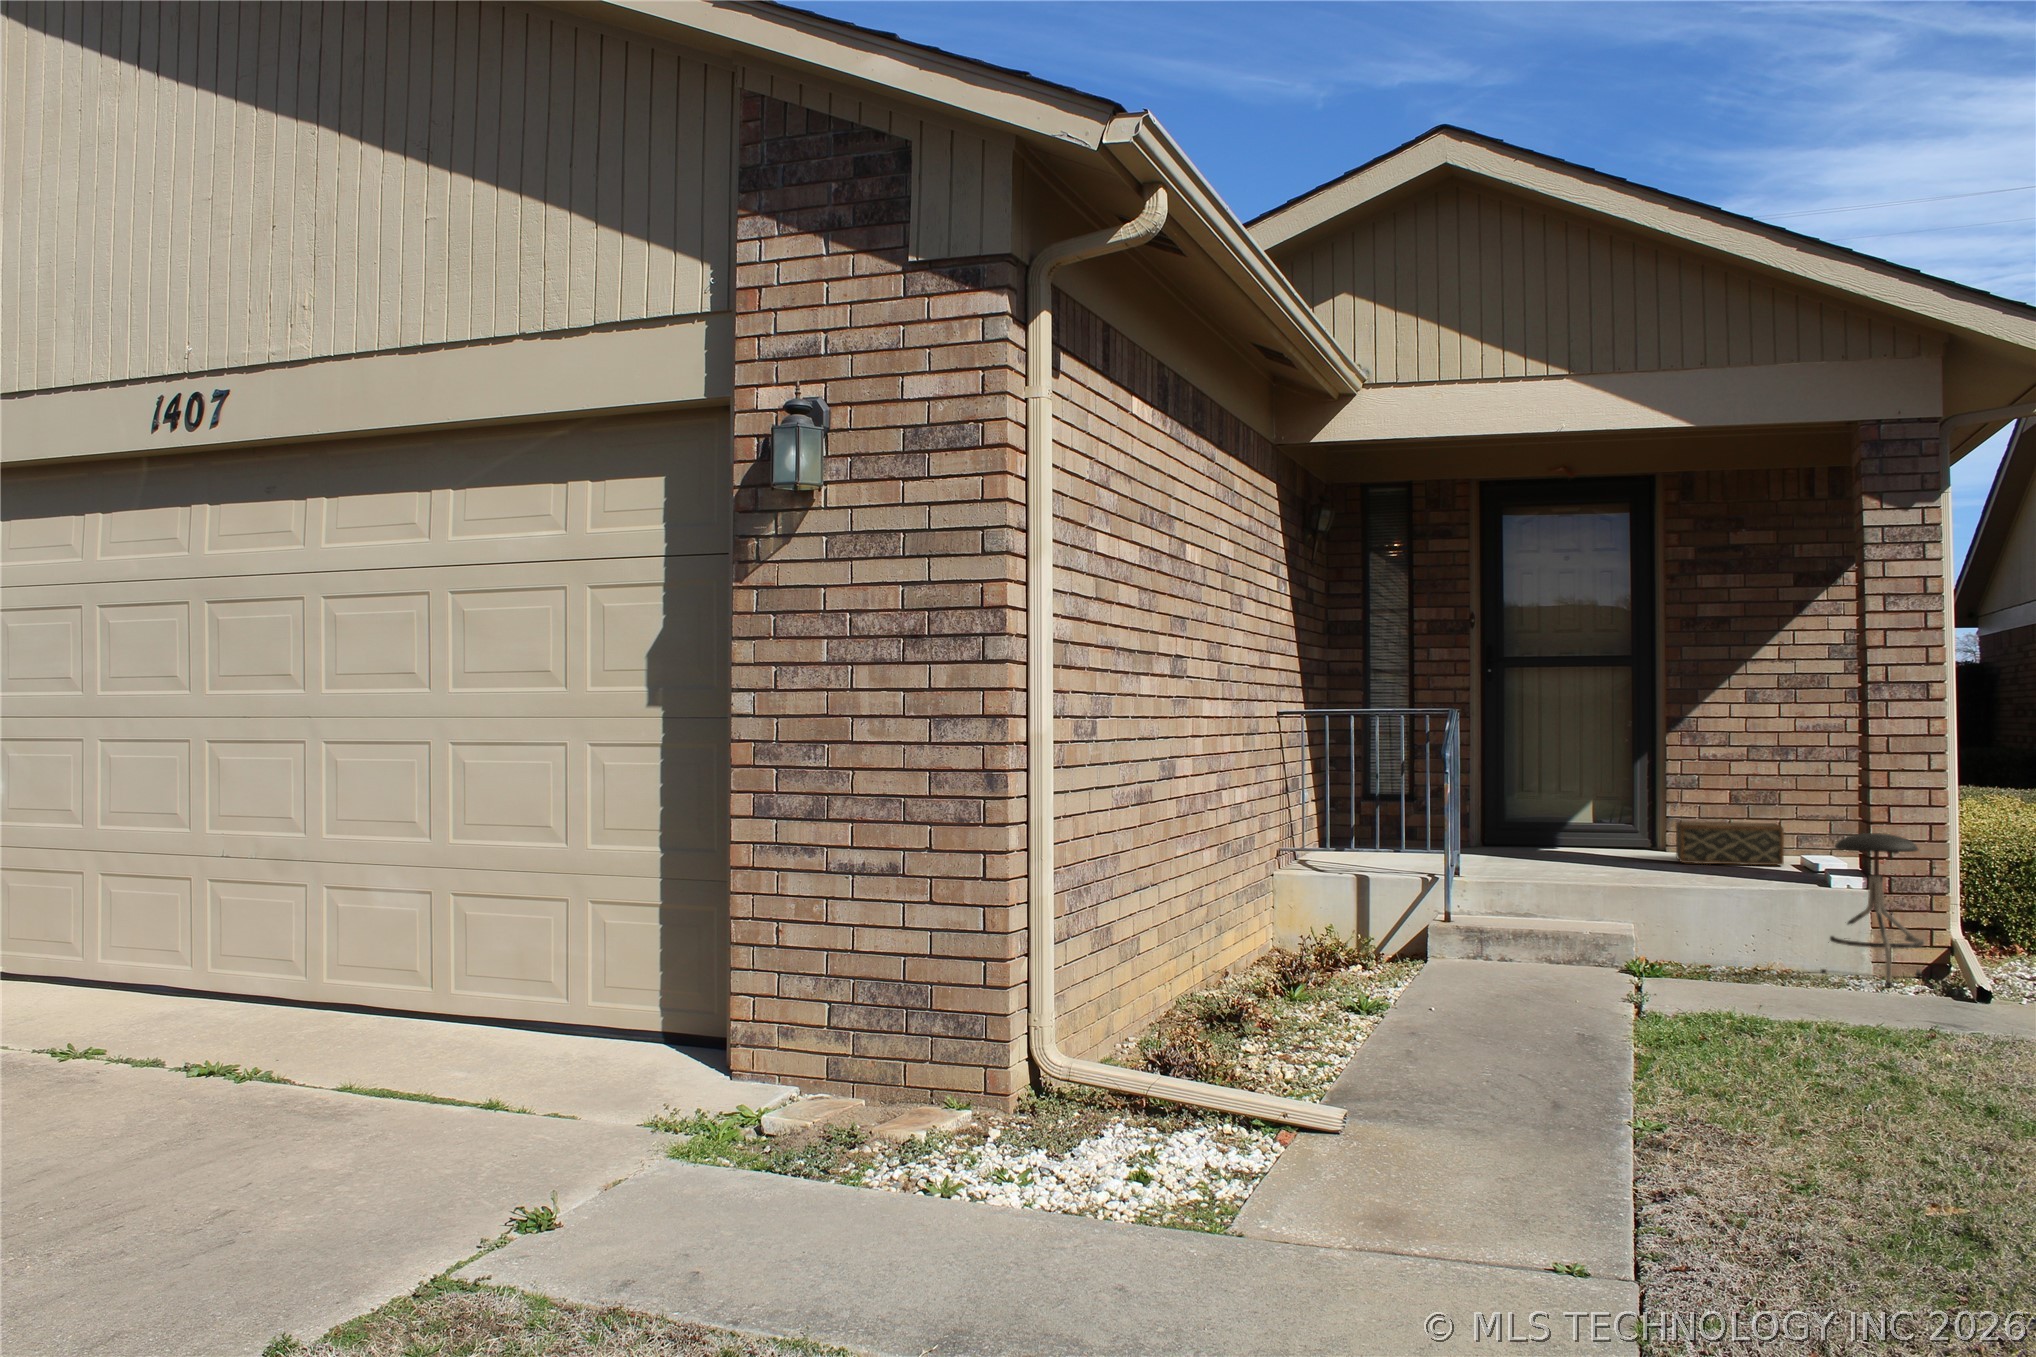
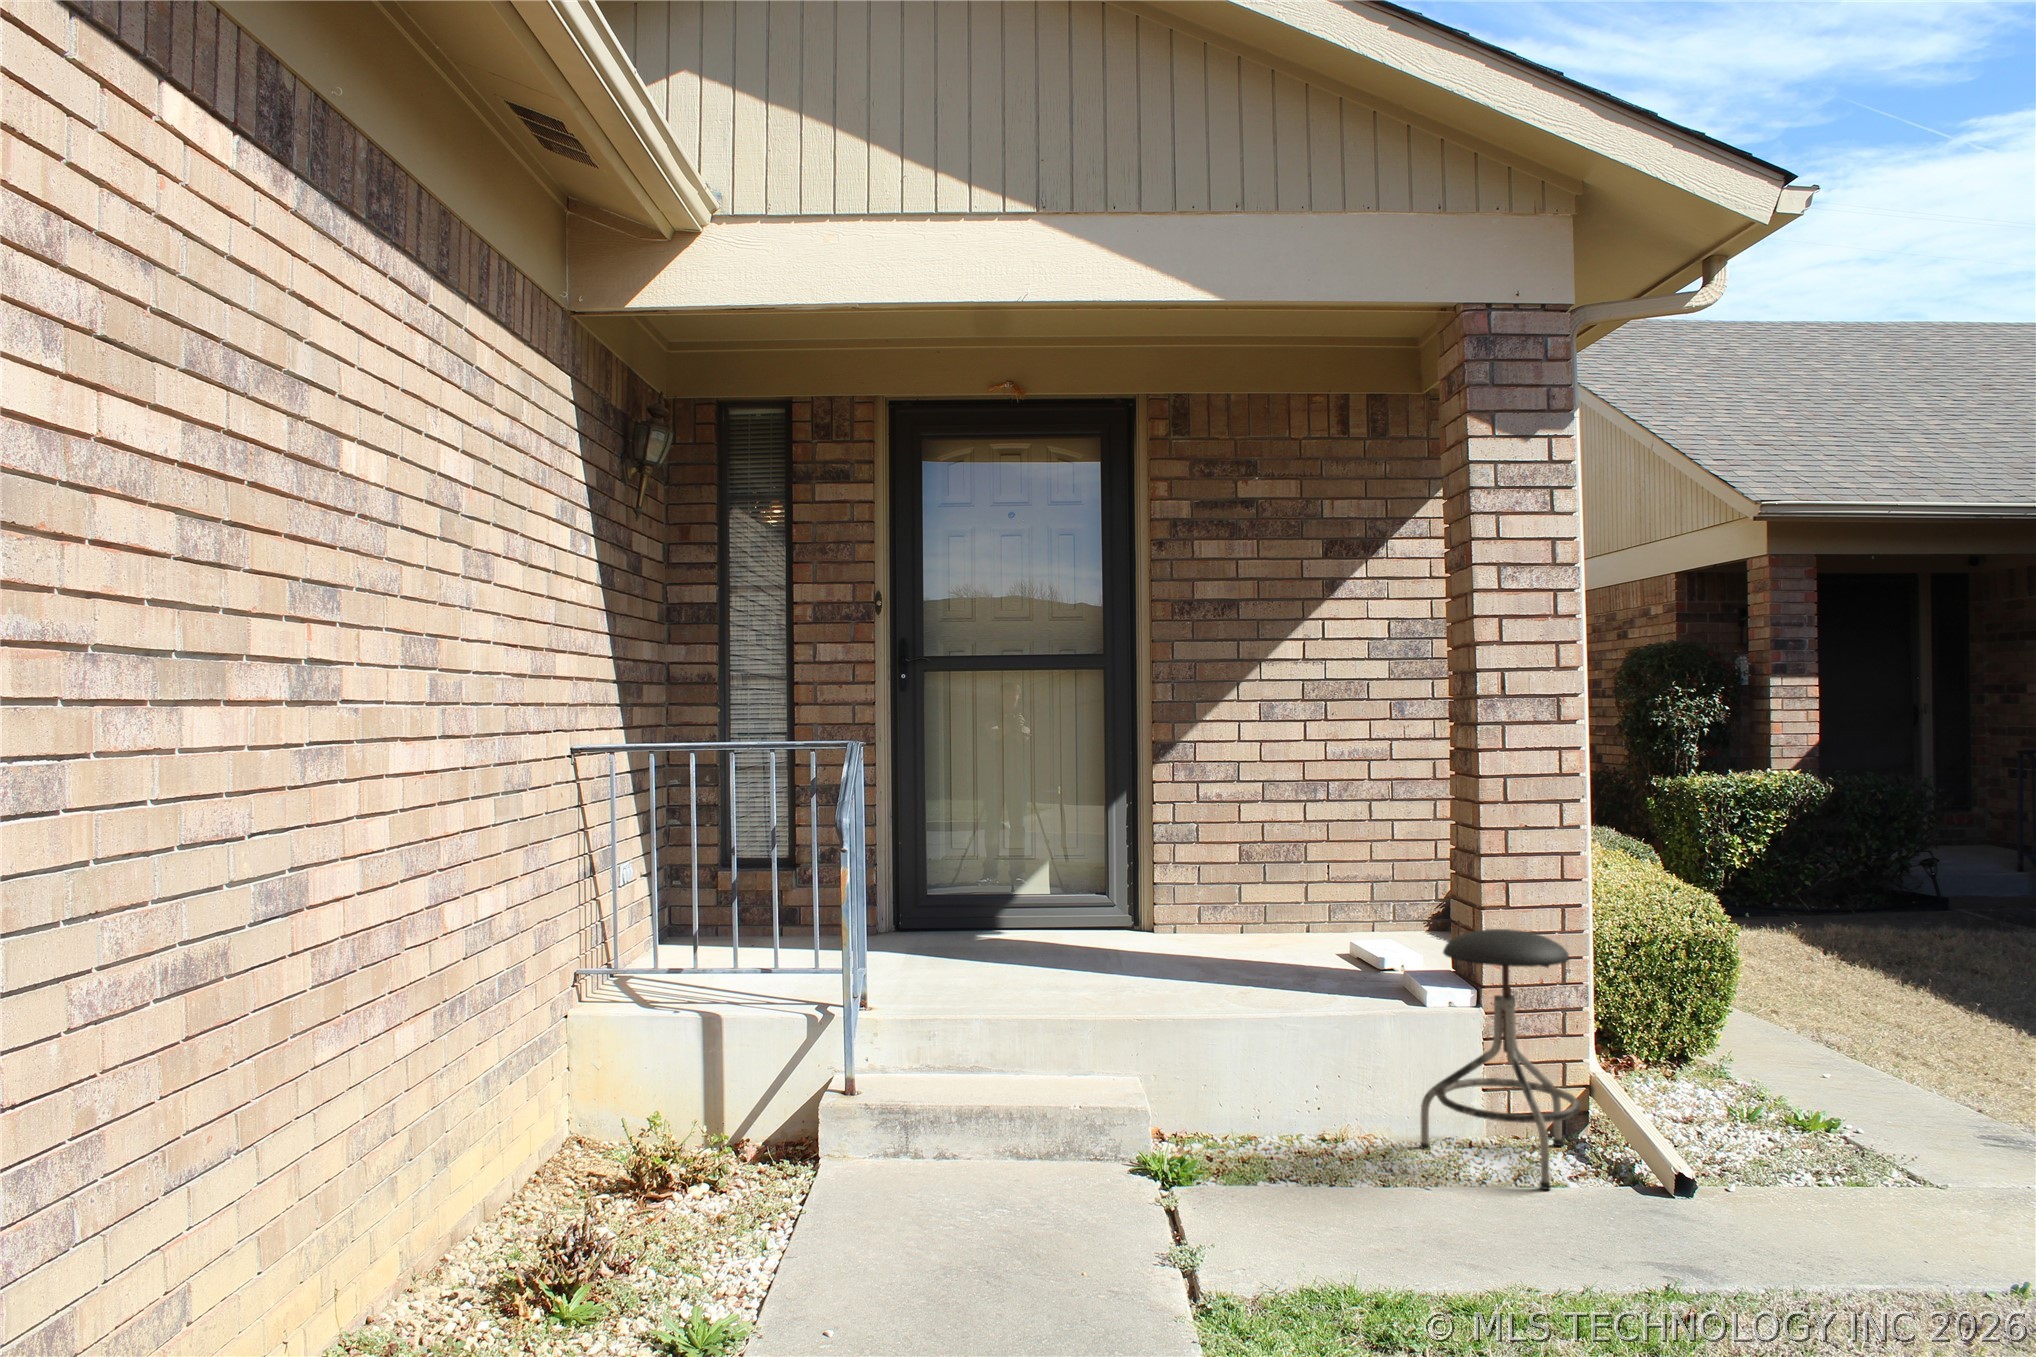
woven basket: present [1676,821,1784,865] -> none [1174,884,1319,949]

